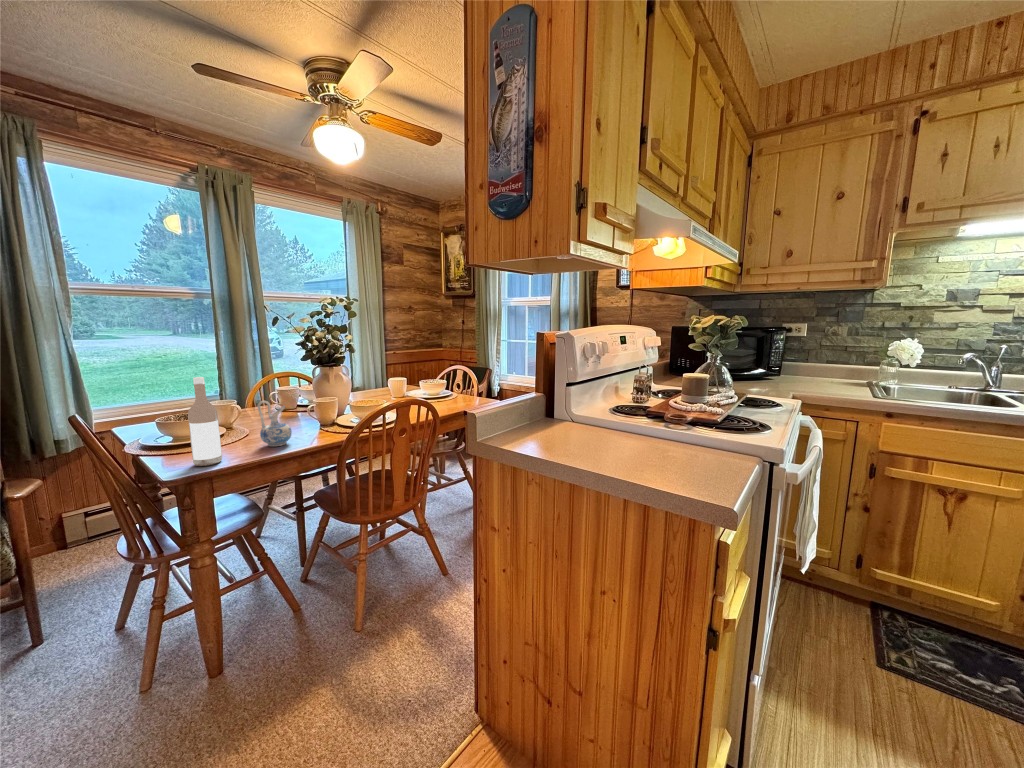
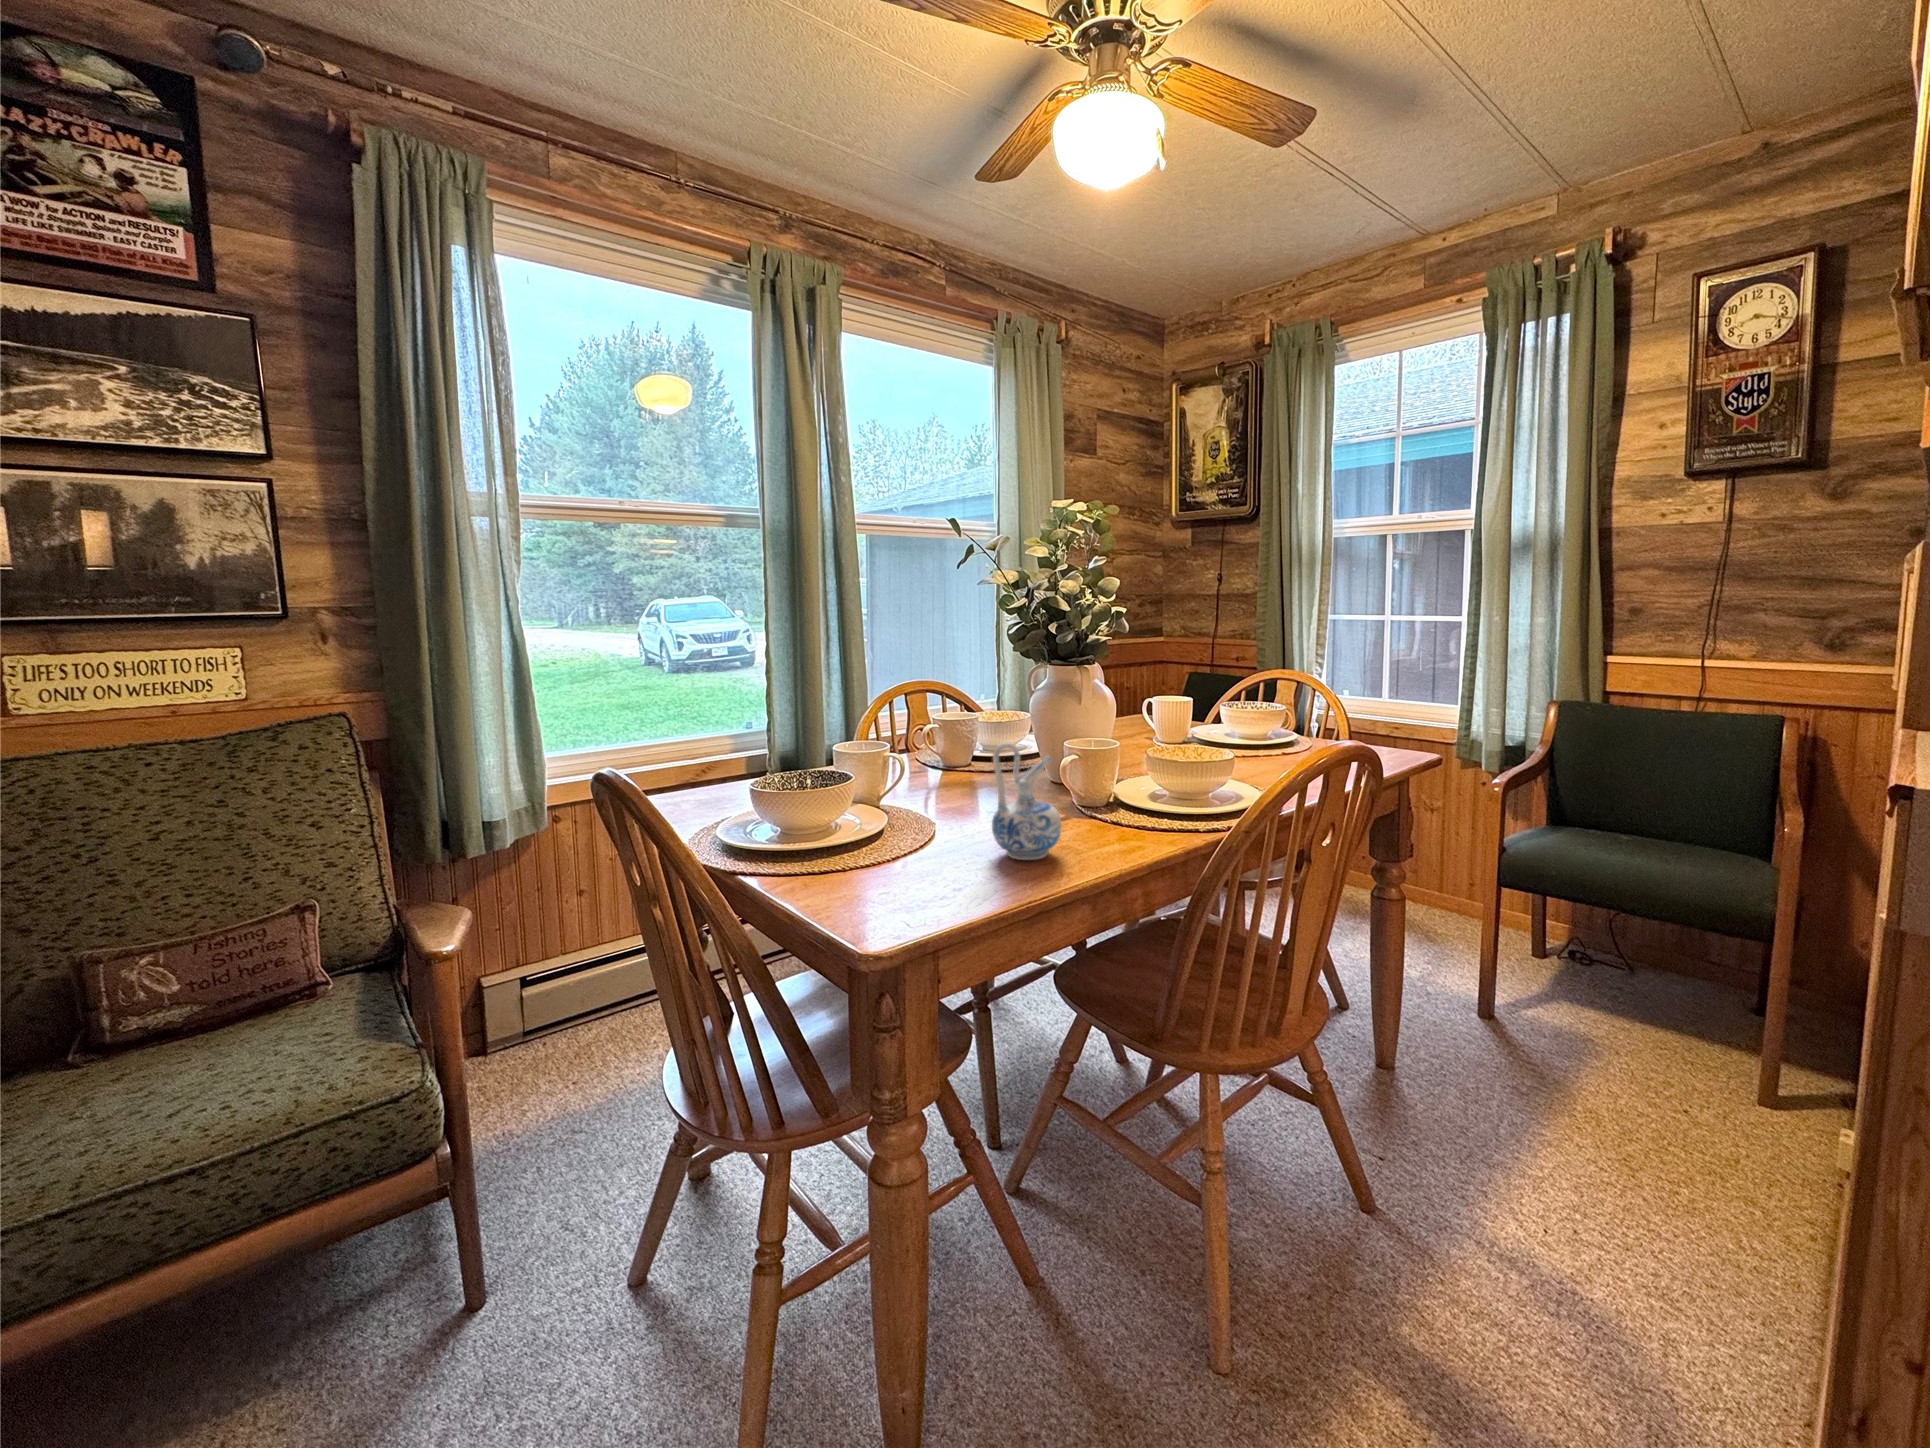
wine bottle: present [188,377,222,466] -> none [874,678,939,911]

